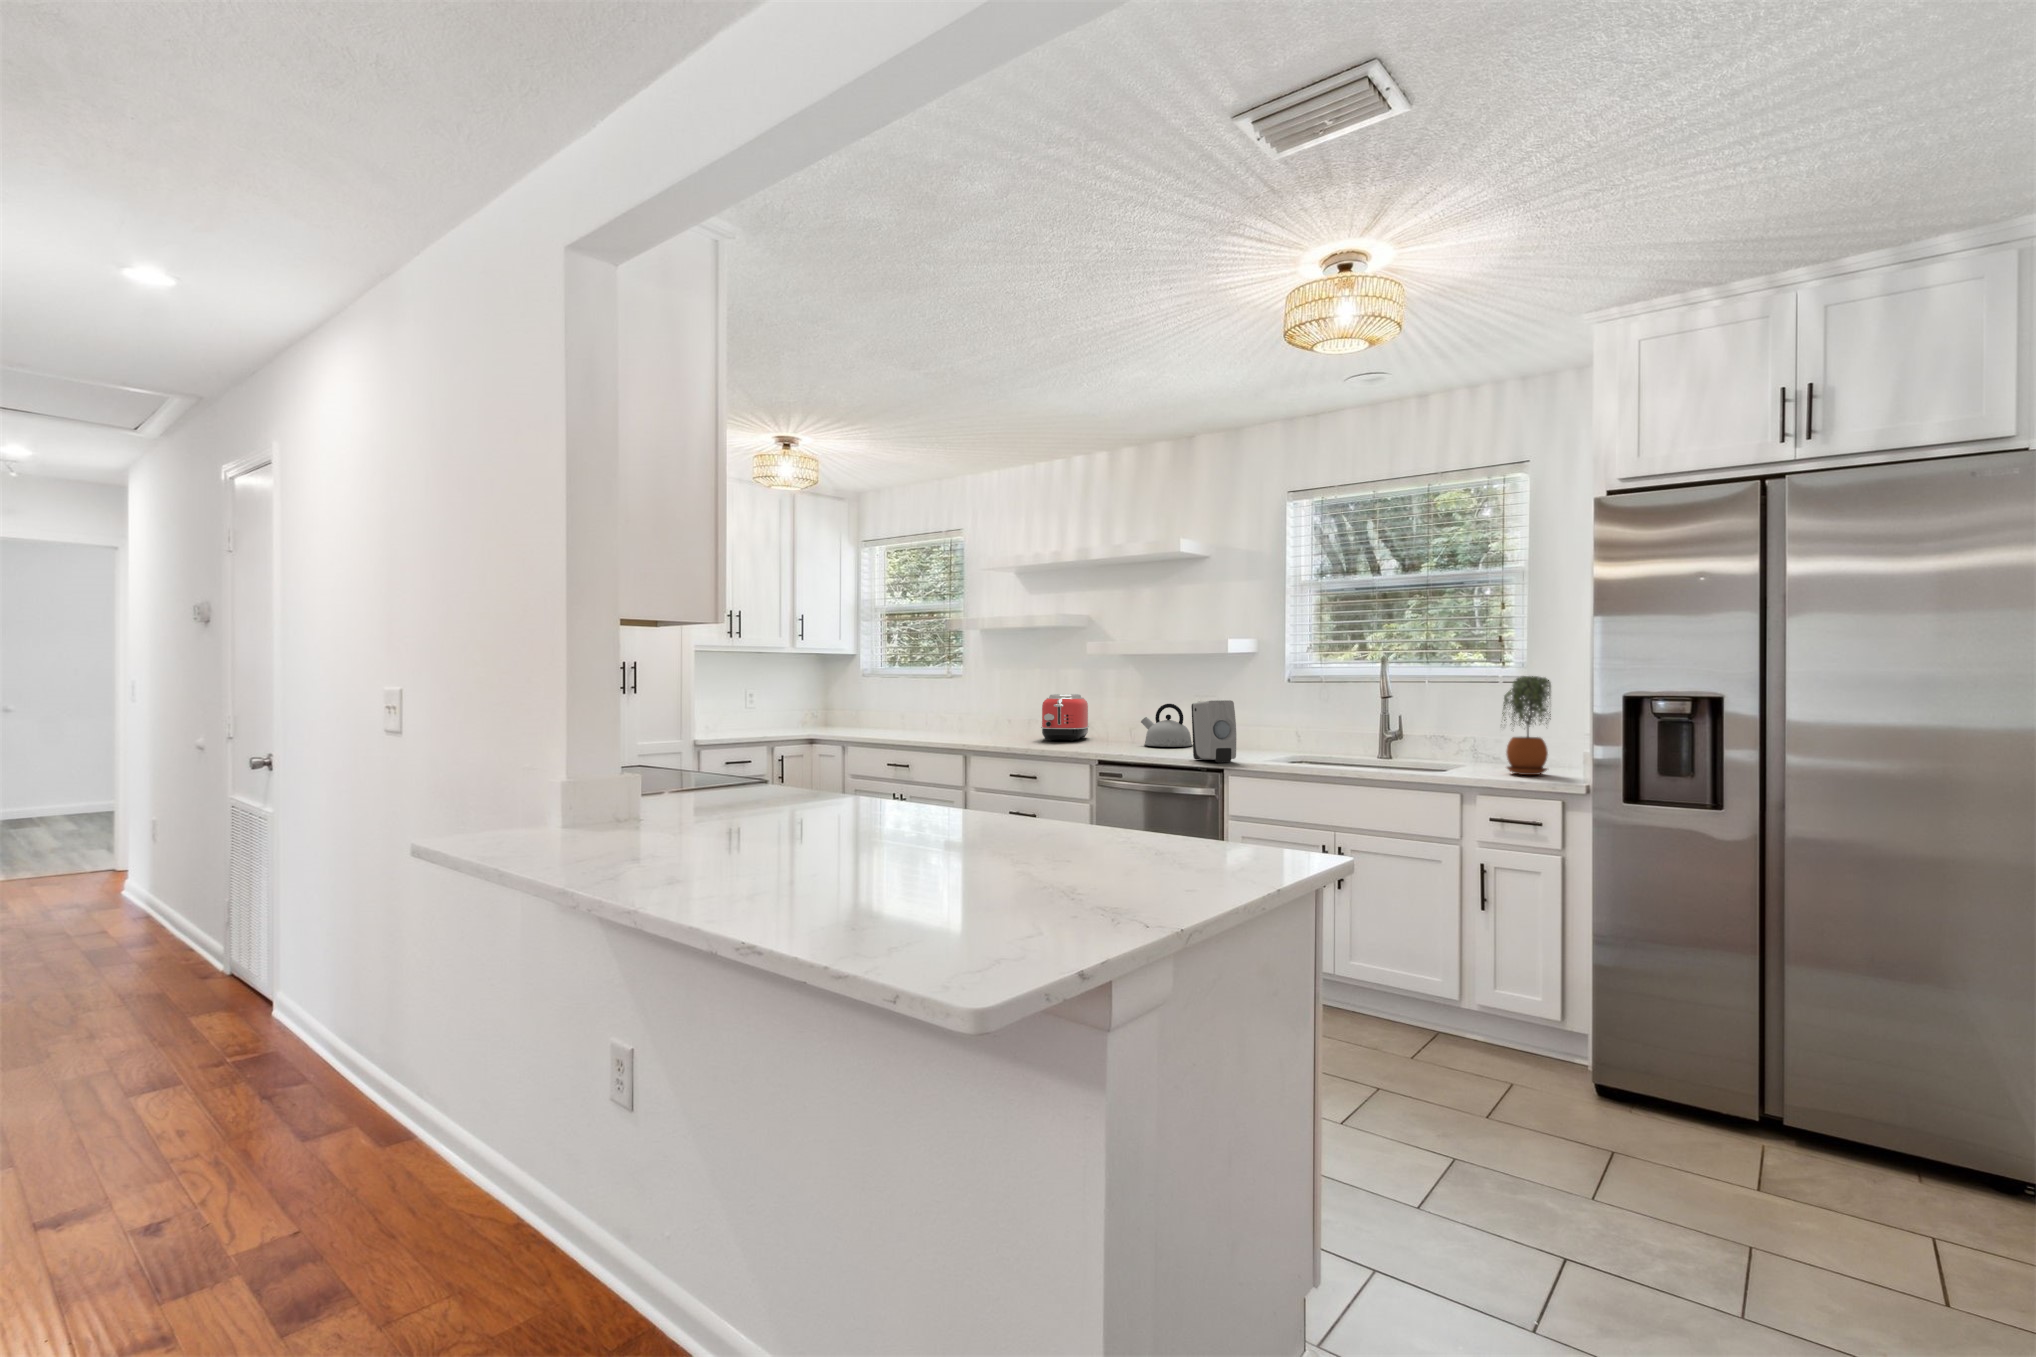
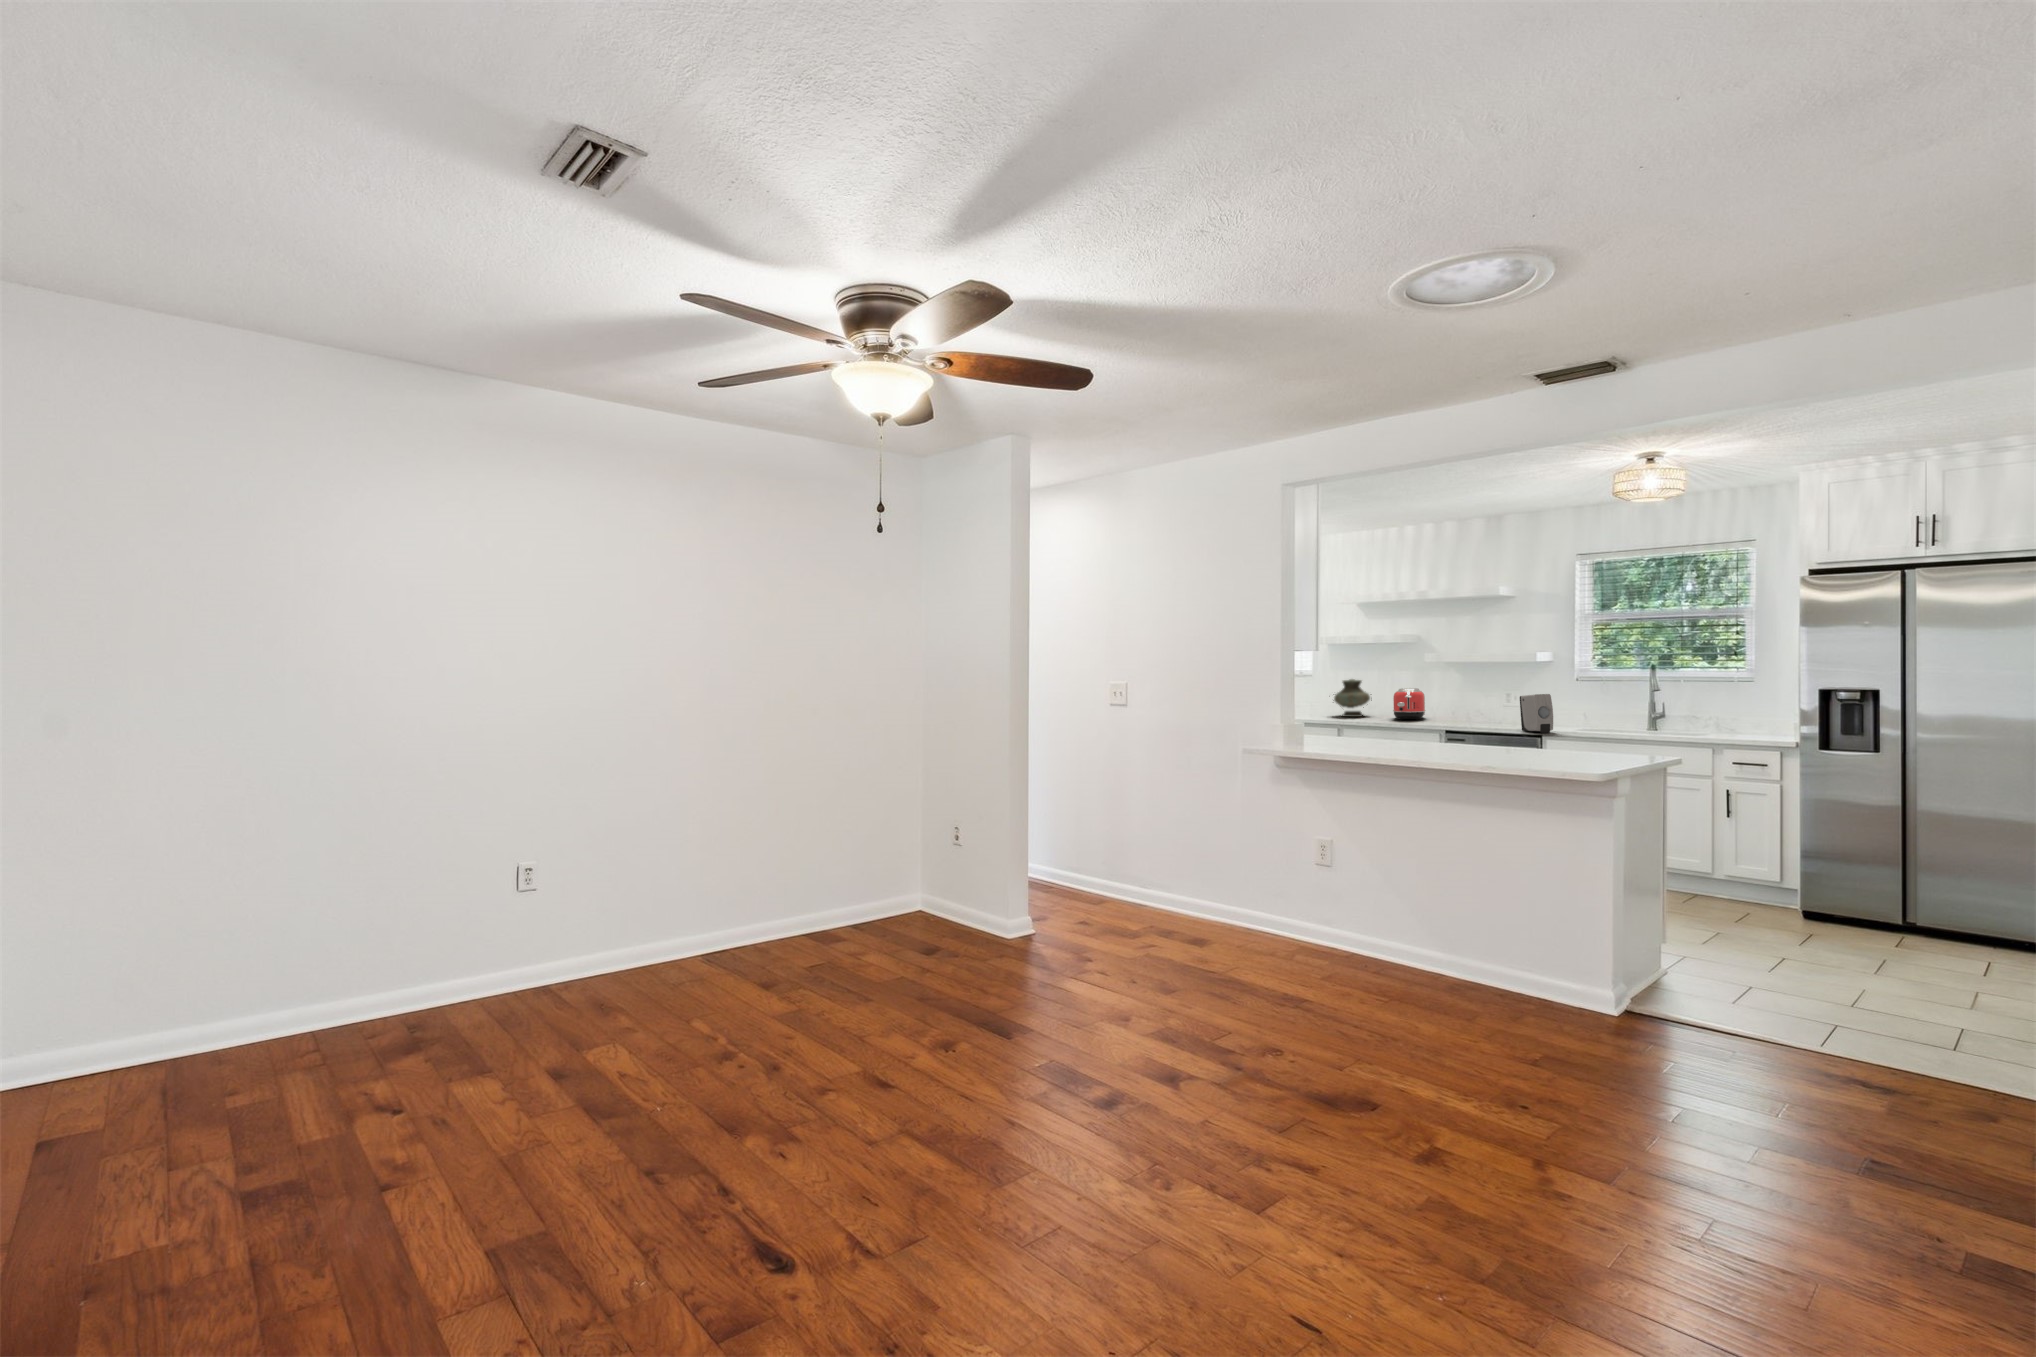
potted plant: present [1502,676,1551,775] -> none [1737,677,1773,738]
vase: none [967,680,1028,736] -> present [1333,679,1372,717]
kettle: present [1141,704,1192,747] -> none [1470,695,1509,723]

